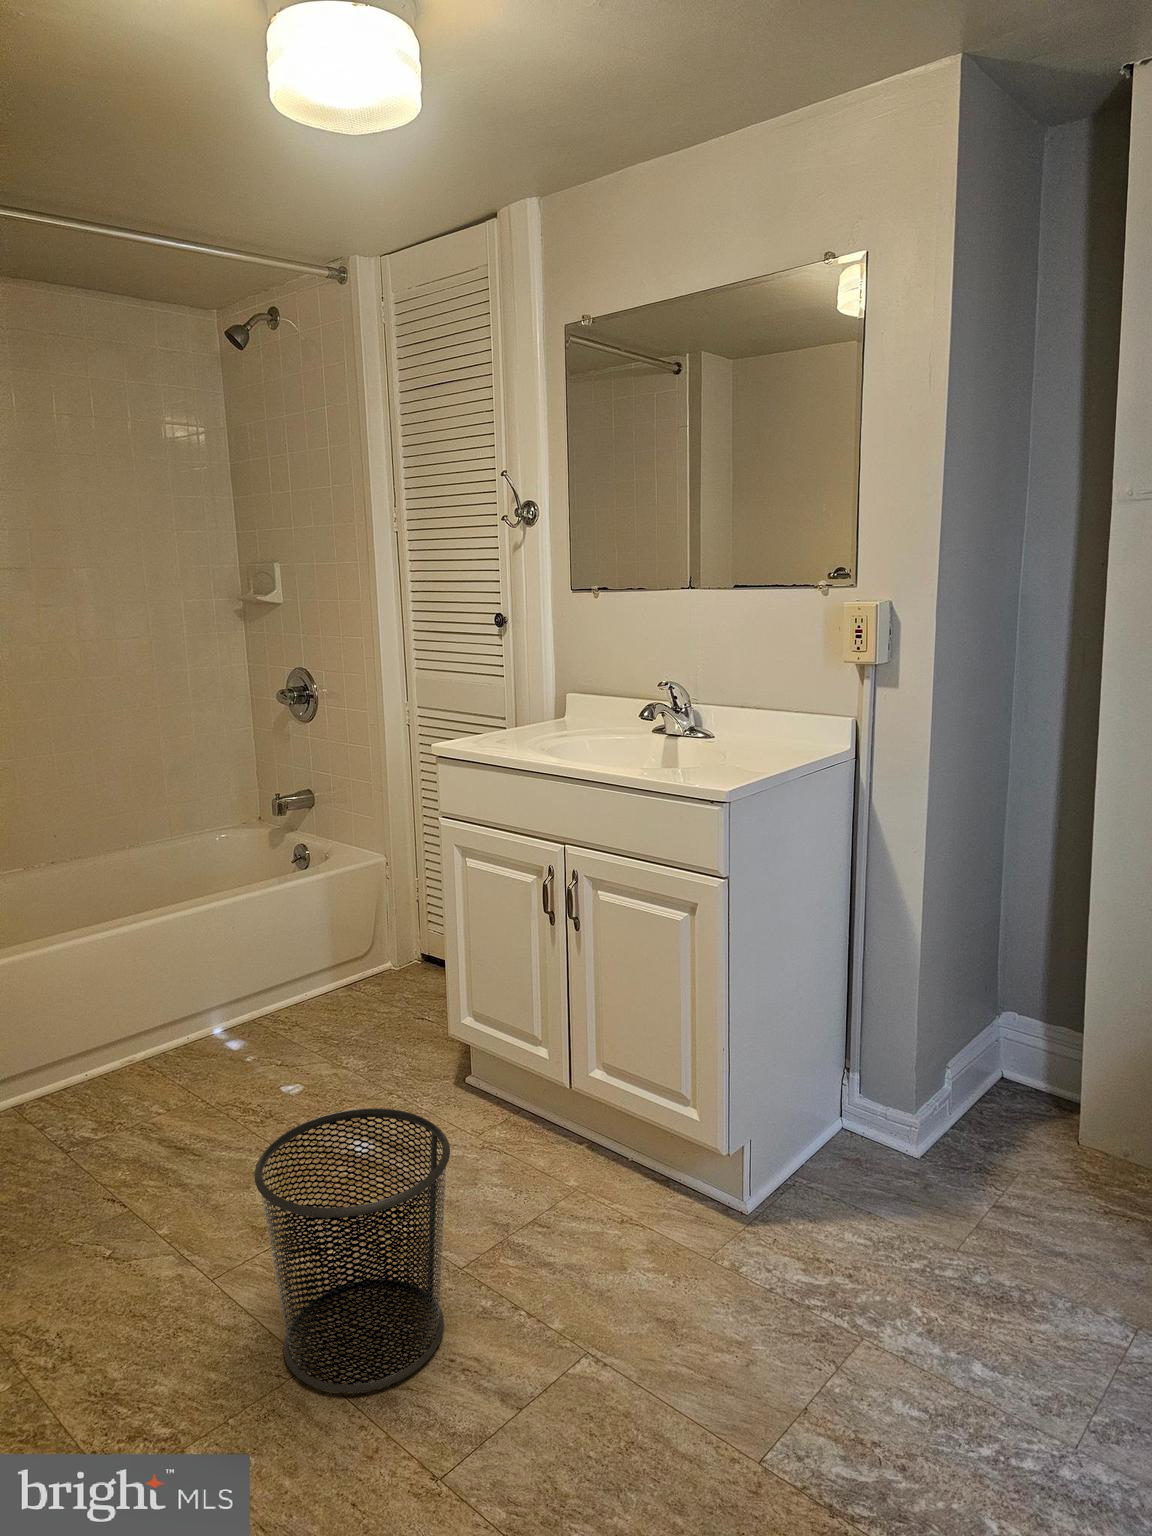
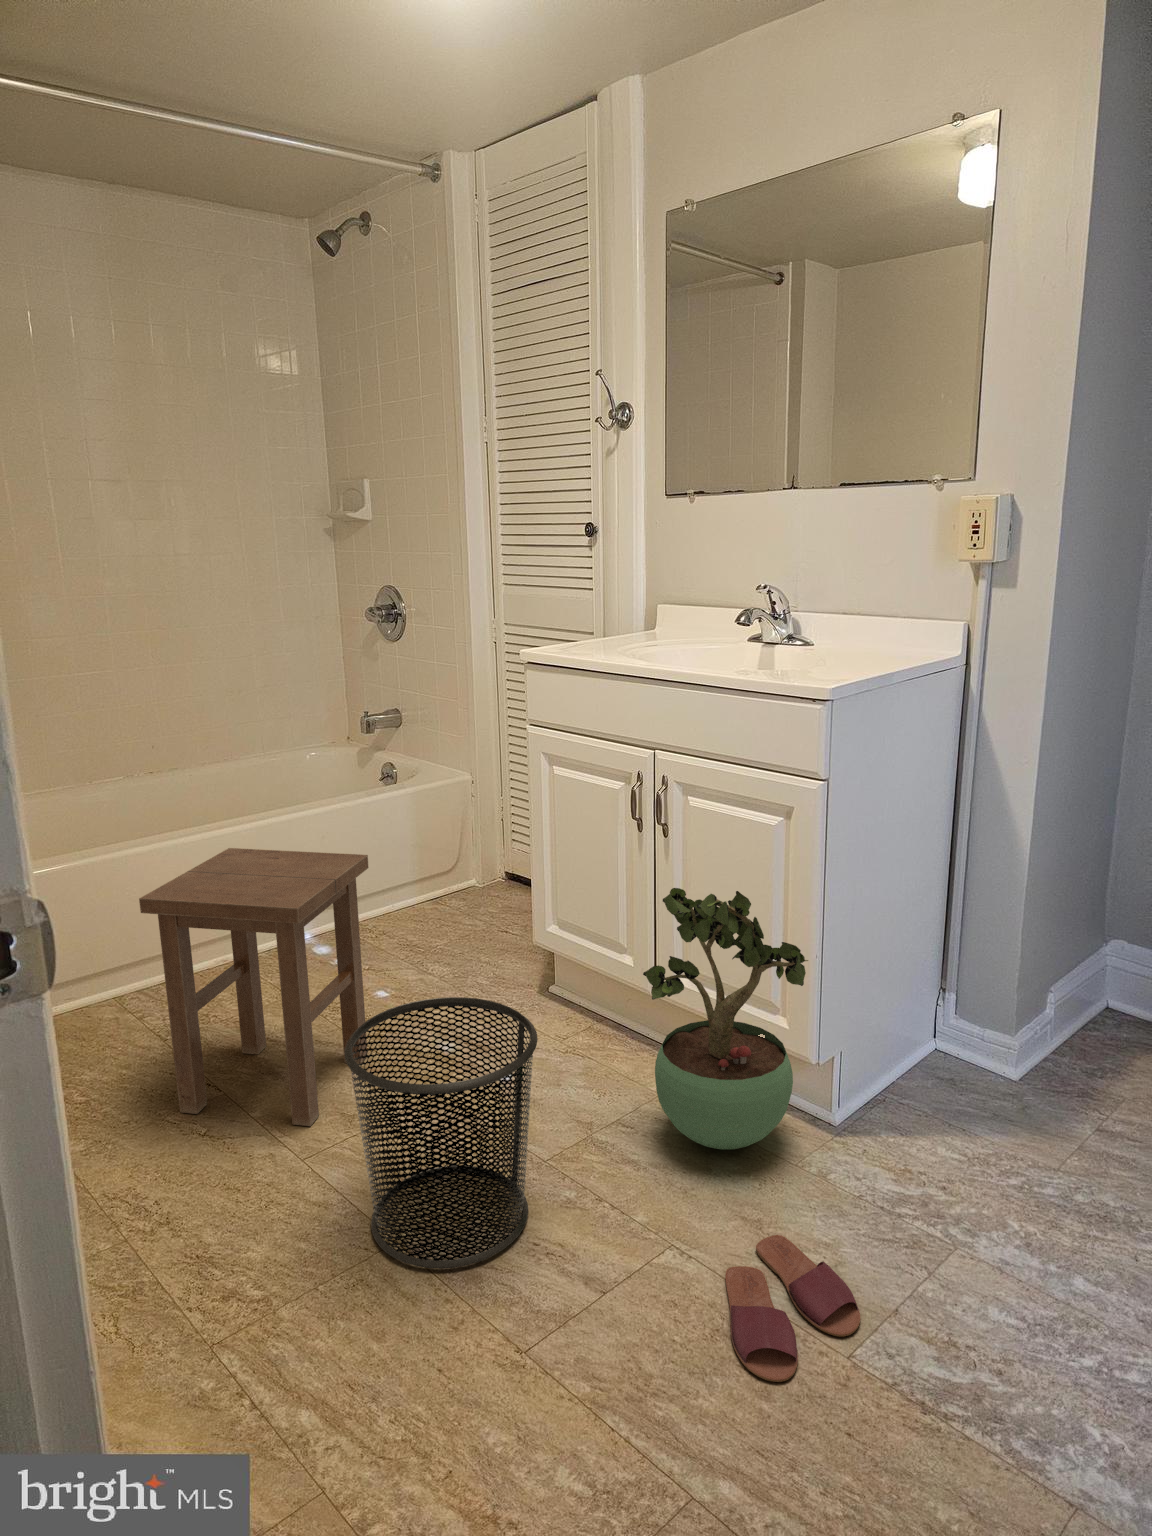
stool: none [39,954,280,1243] -> present [139,848,369,1126]
potted plant: none [556,989,715,1248] -> present [643,888,808,1149]
slippers: none [640,1336,771,1493] -> present [725,1235,860,1382]

